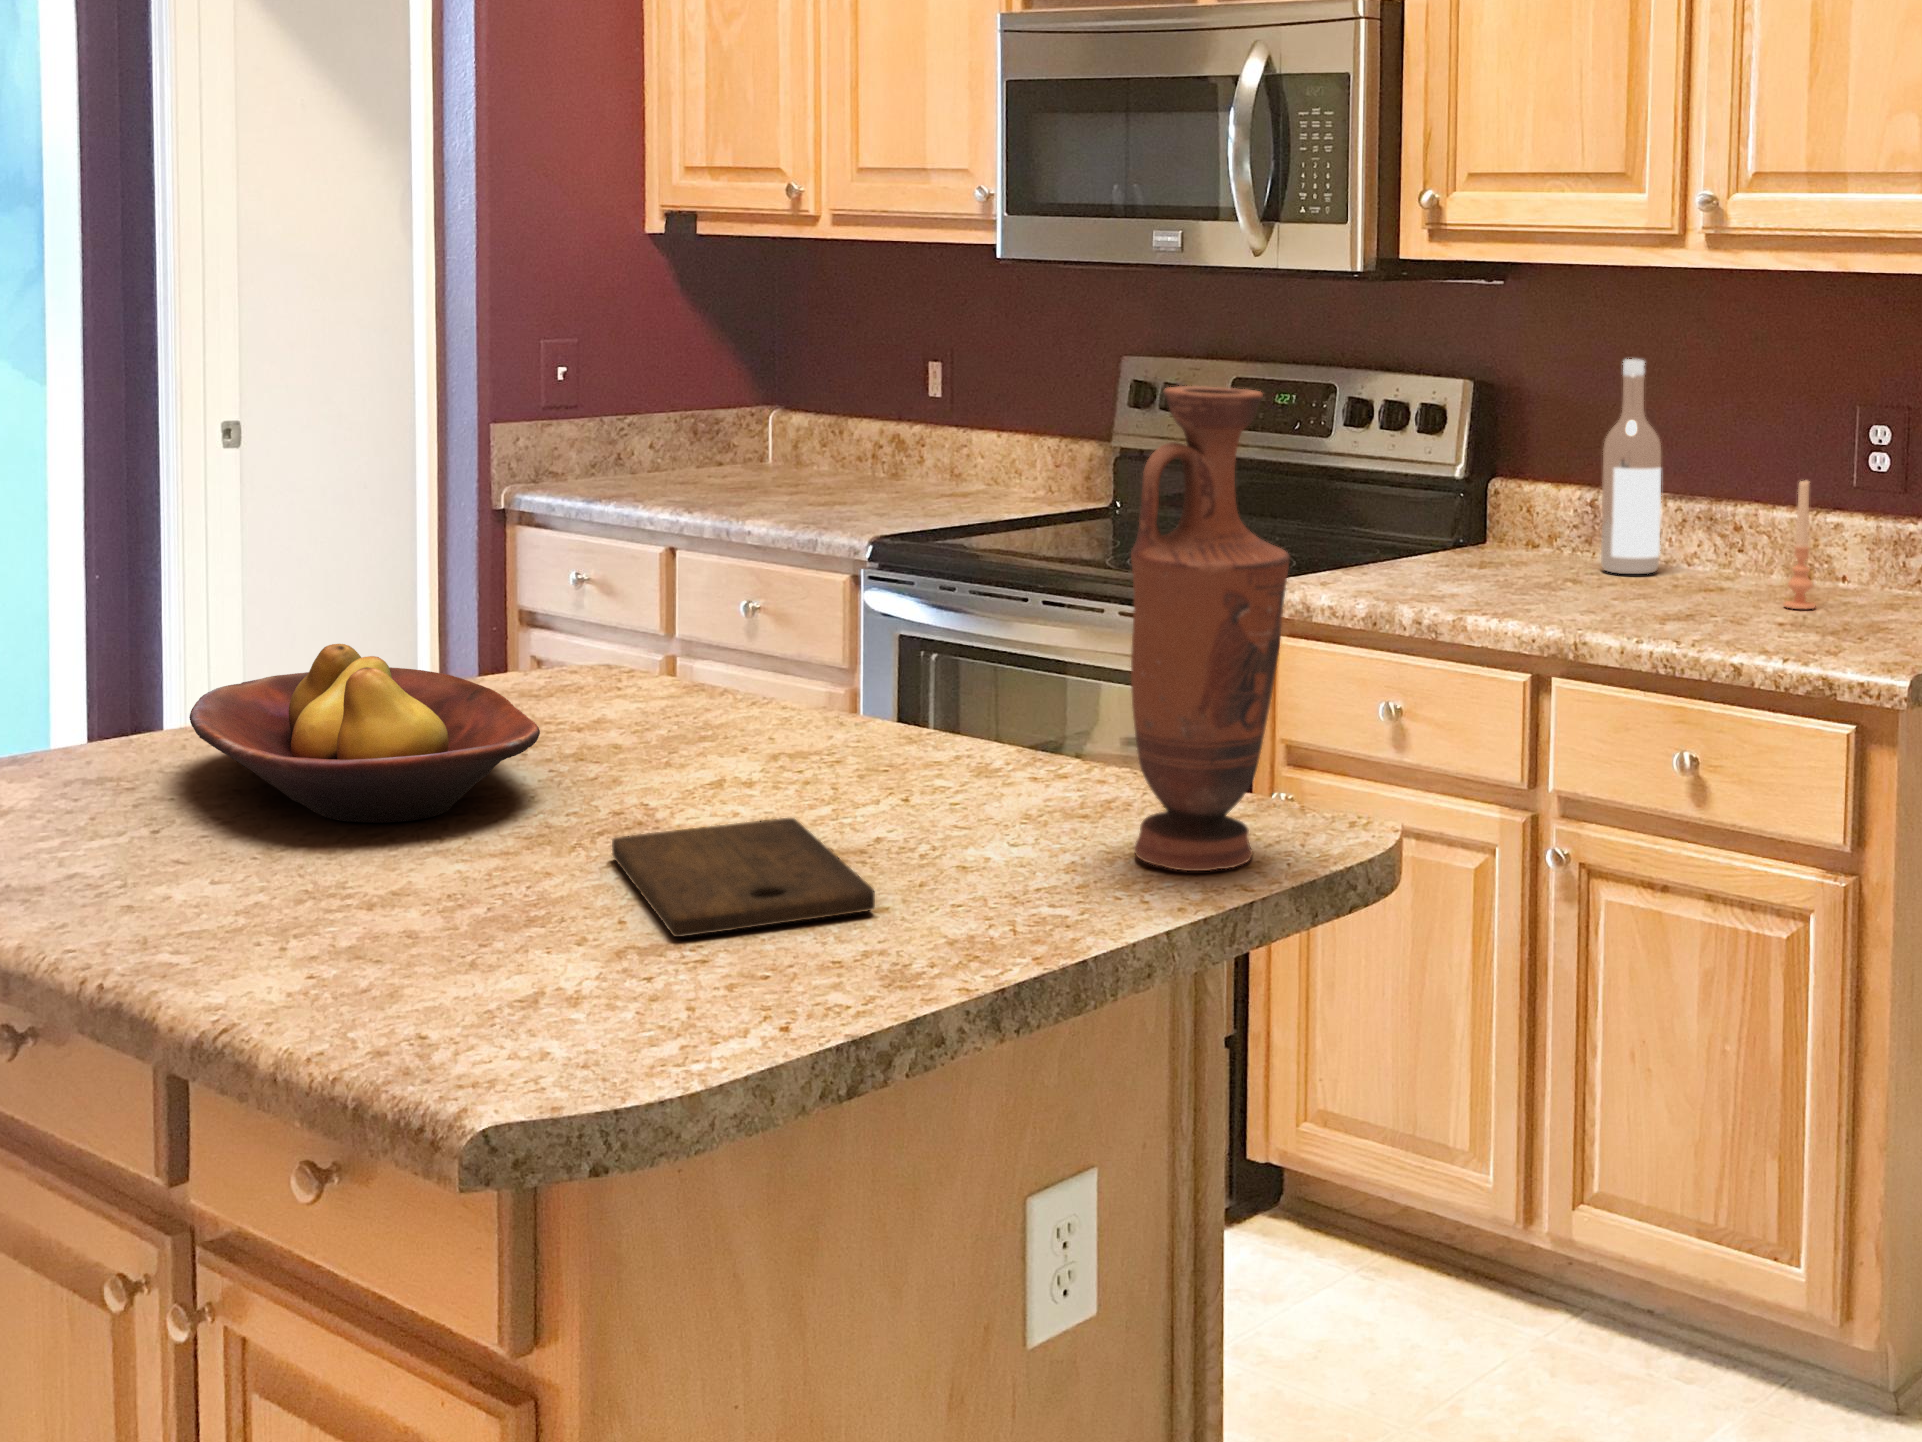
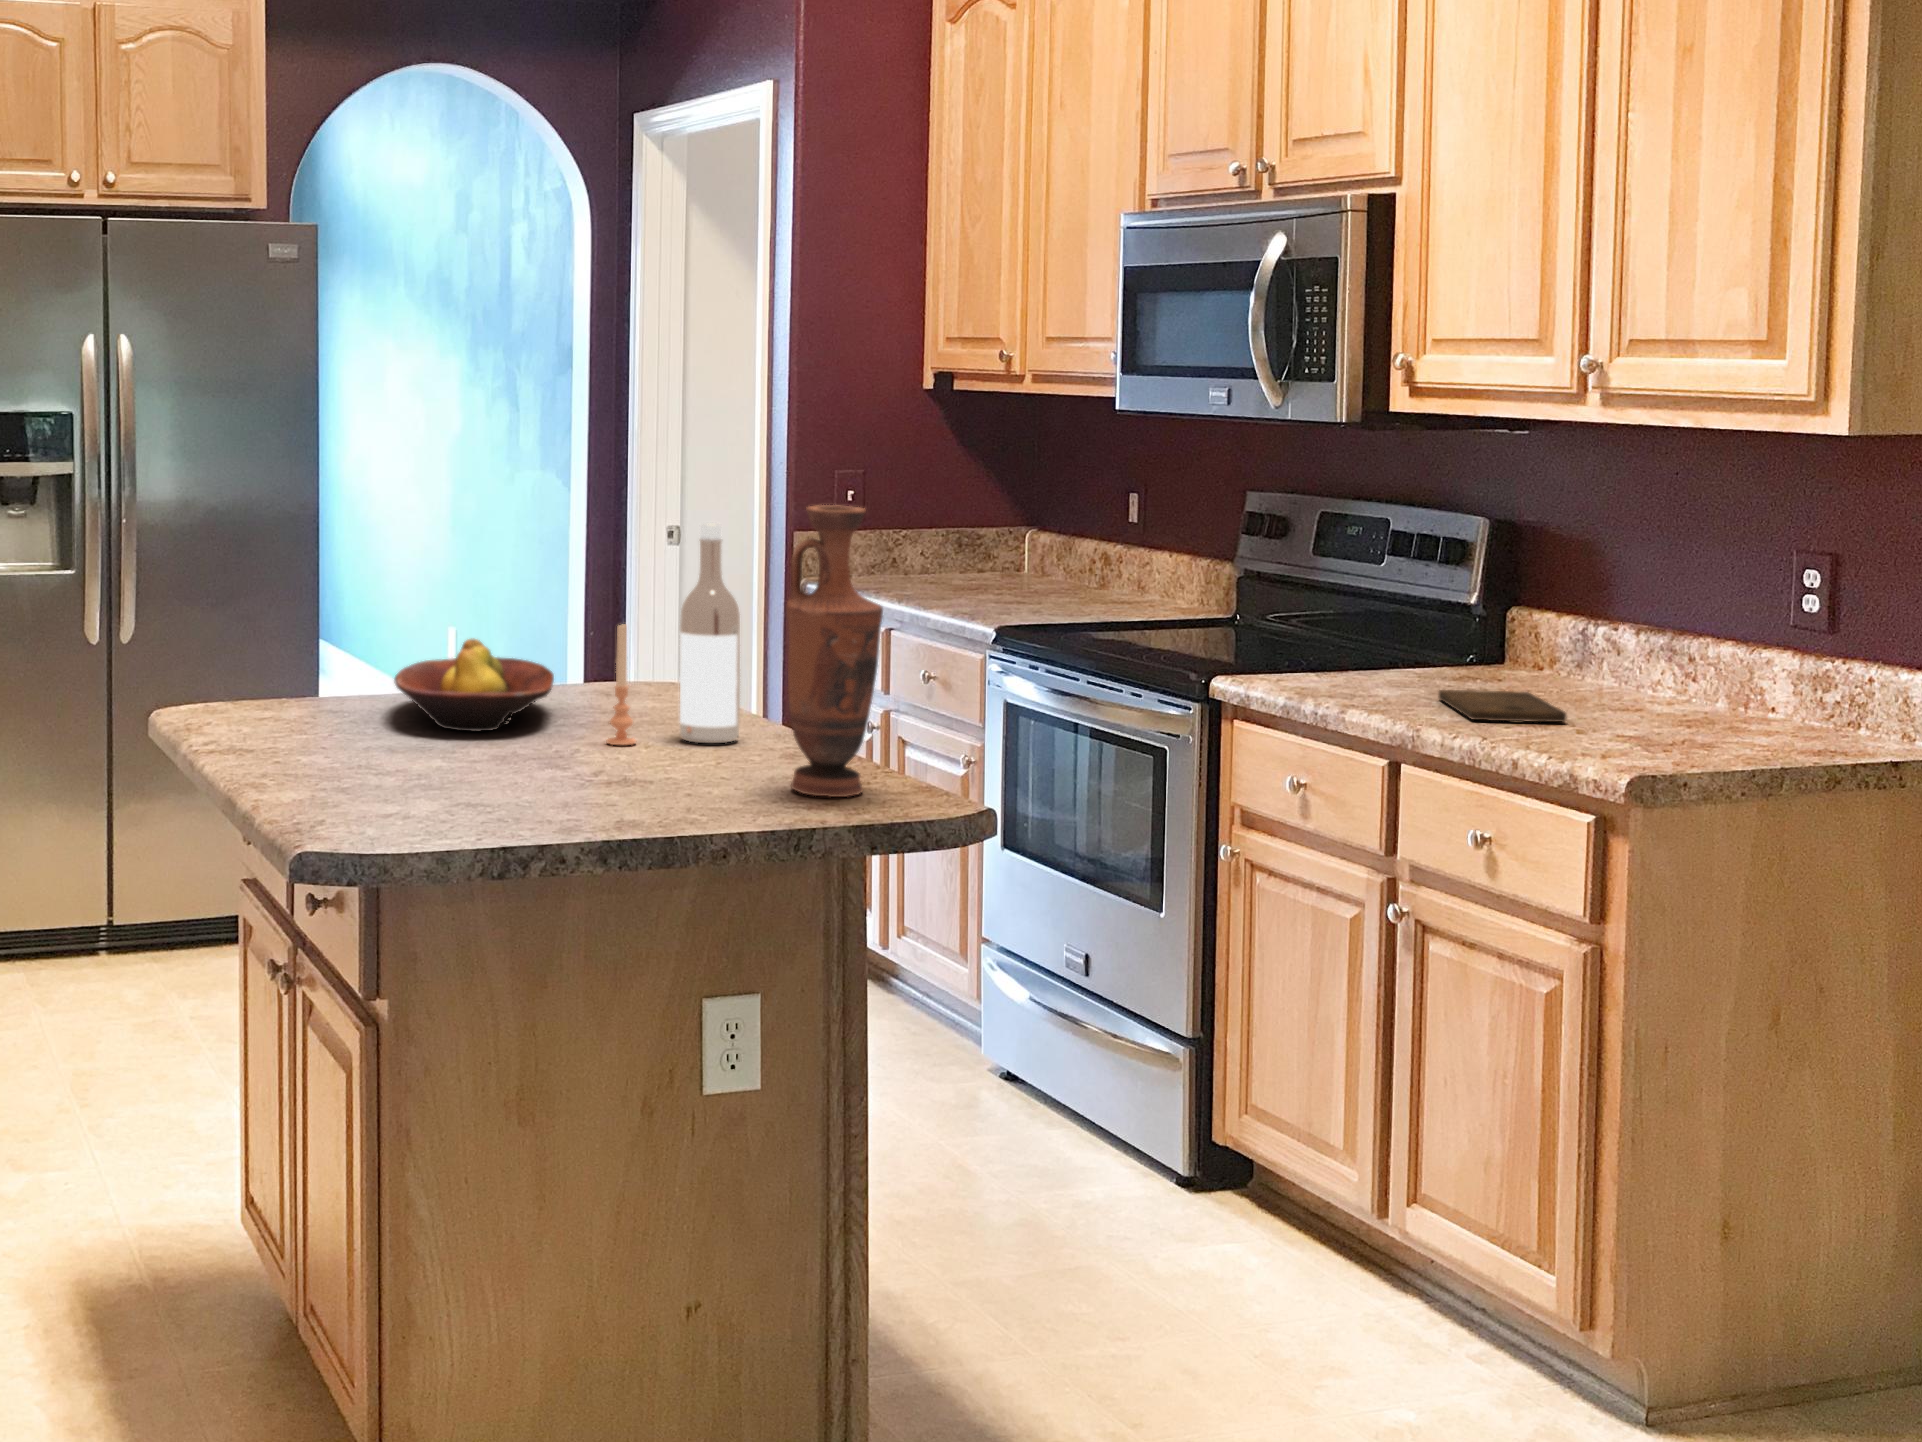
wine bottle: present [1601,359,1661,574] -> present [680,523,740,743]
candle: present [1784,480,1816,609] -> present [607,624,637,745]
cutting board: present [612,818,875,937] -> present [1439,690,1567,722]

